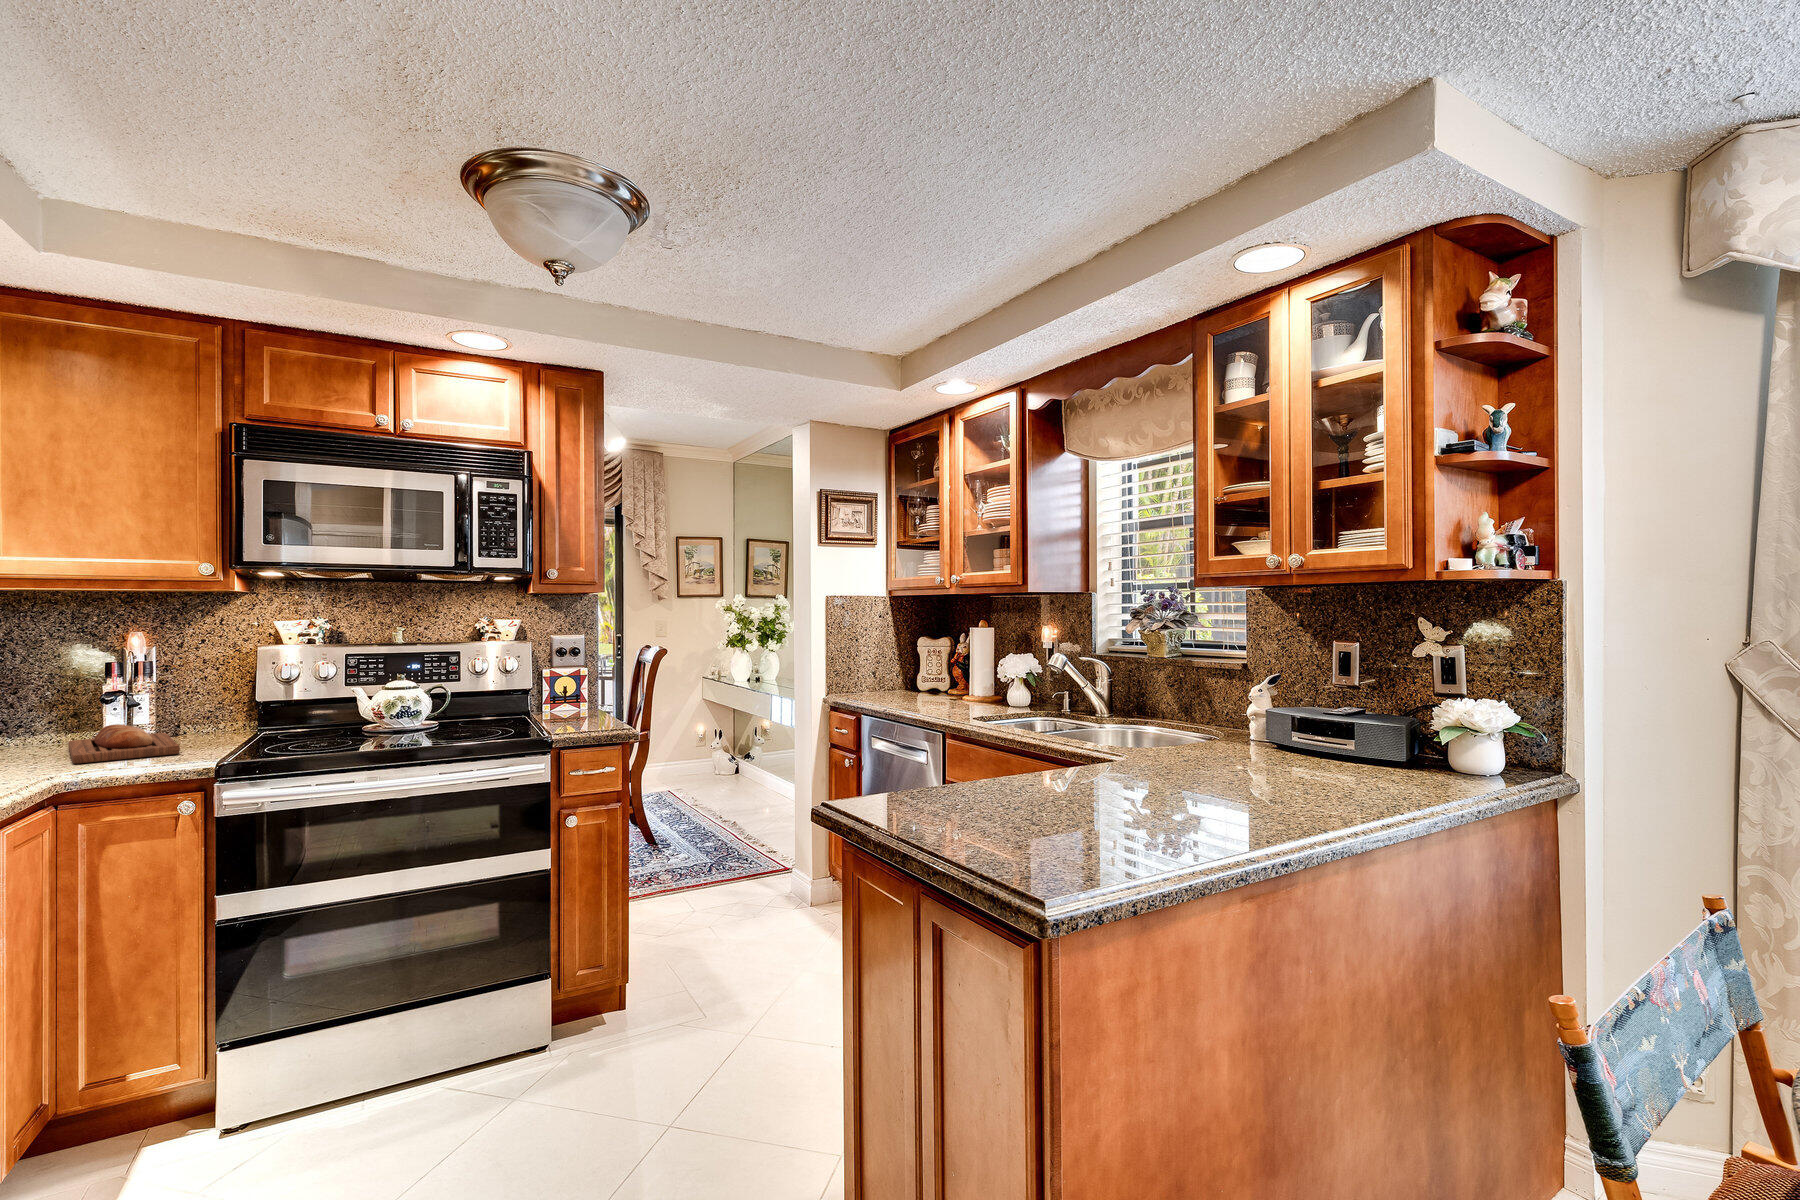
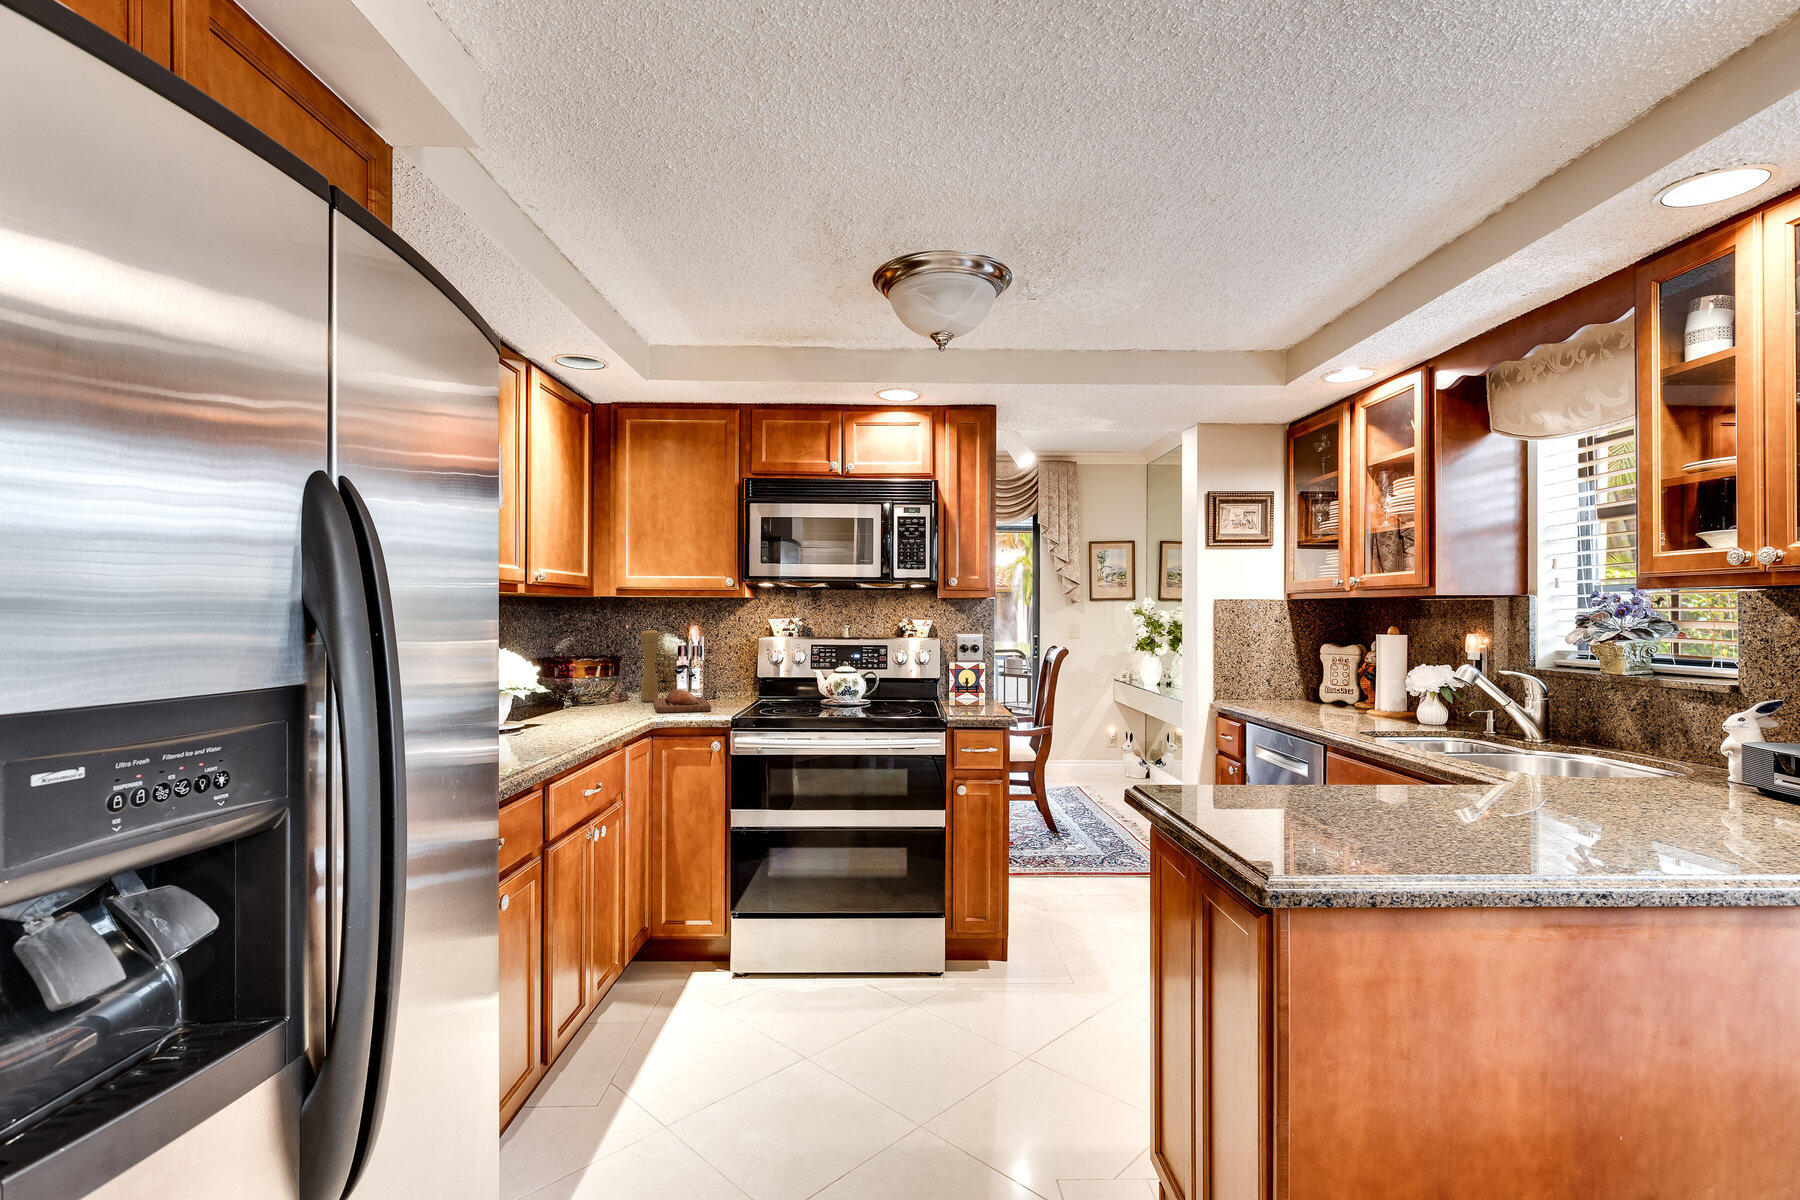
pepper mill: none [43,638,81,746] -> present [640,629,659,702]

